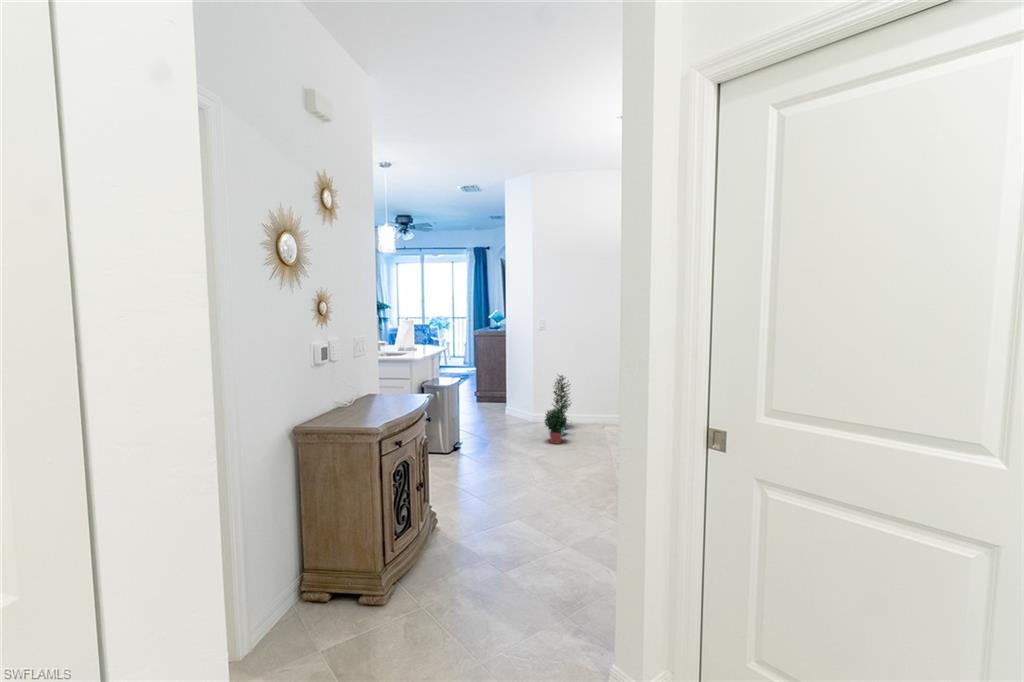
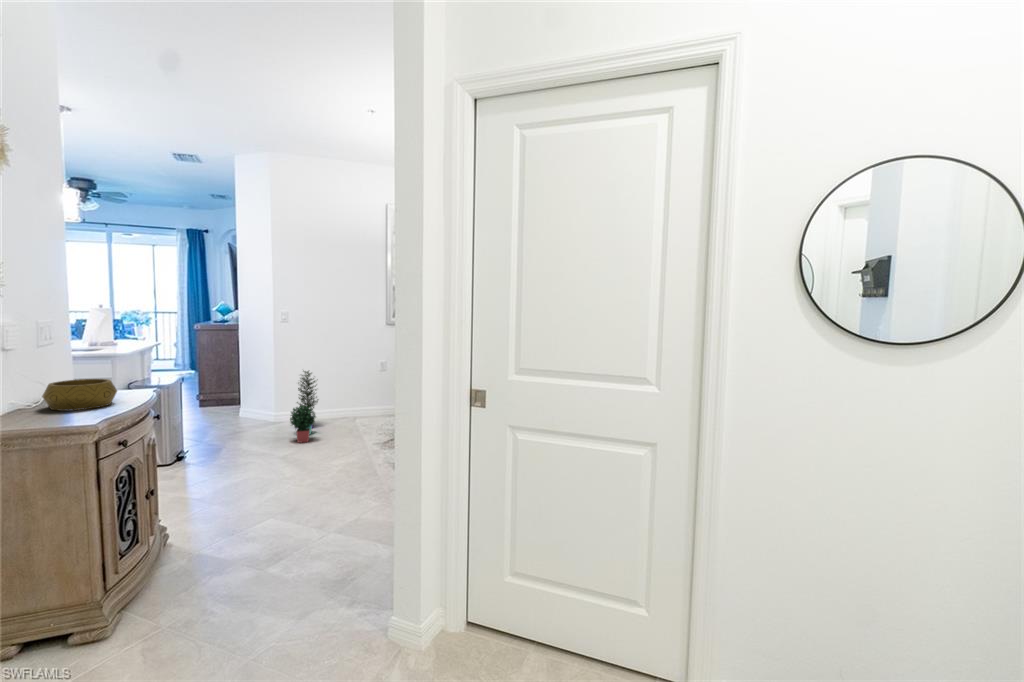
decorative bowl: none [351,386,399,412] -> present [42,379,117,411]

